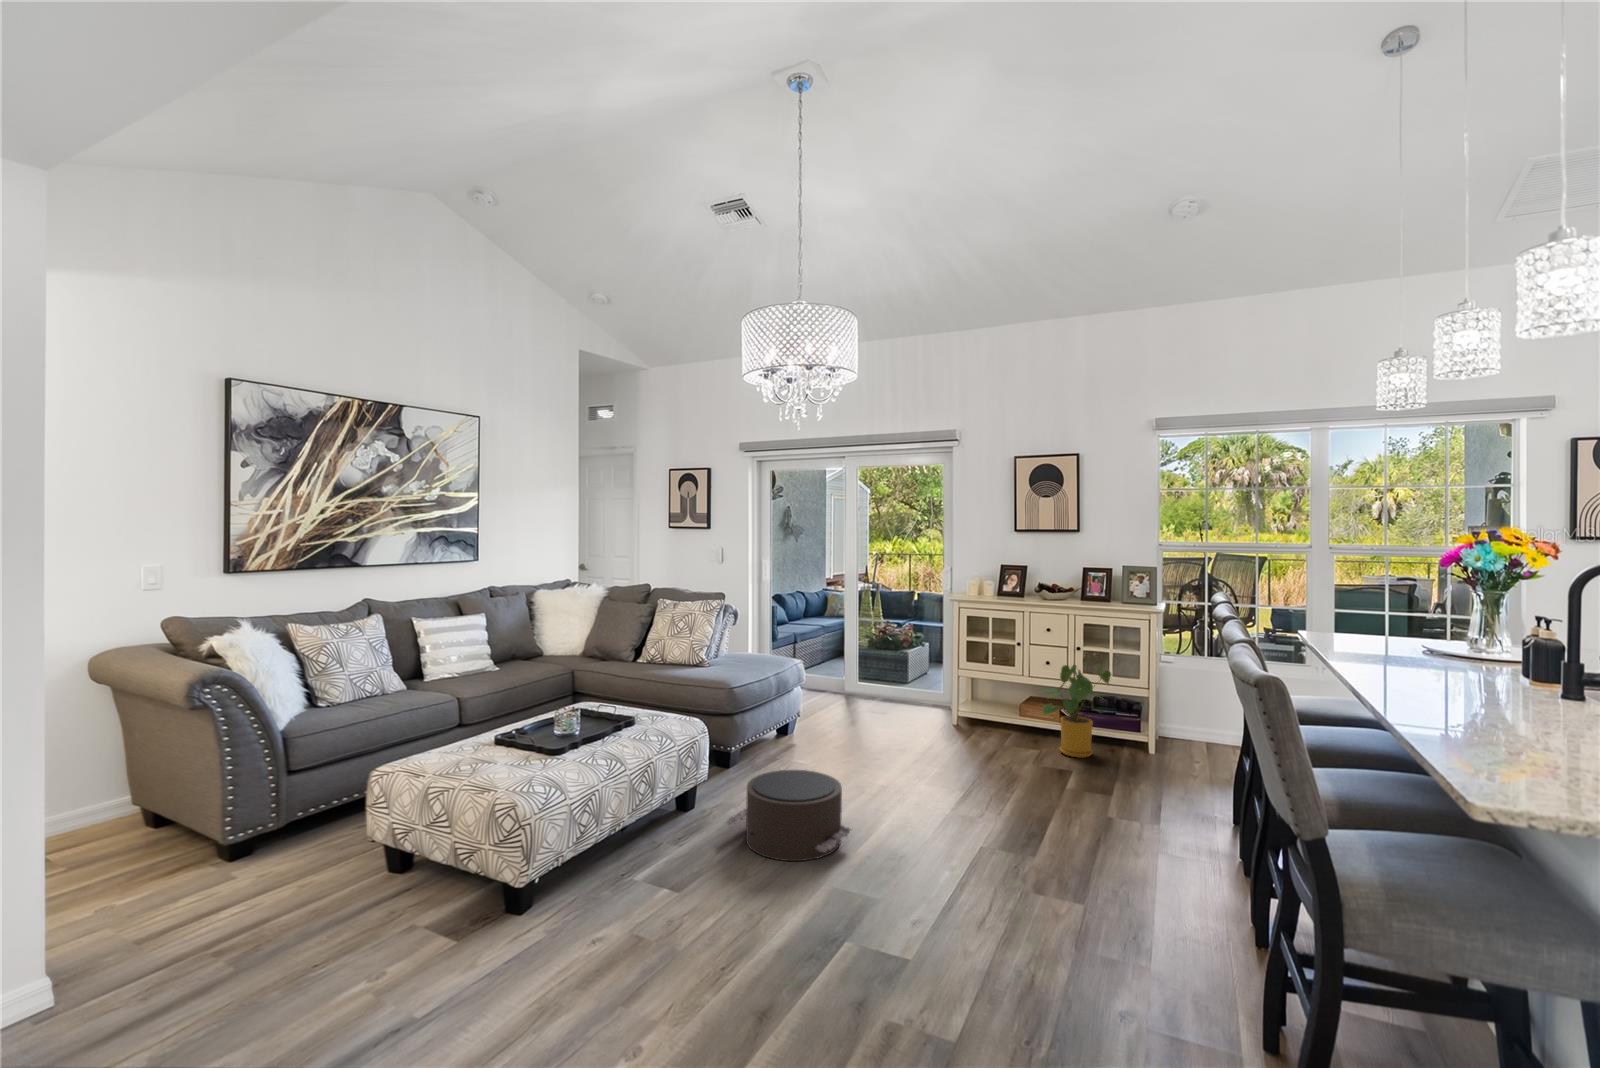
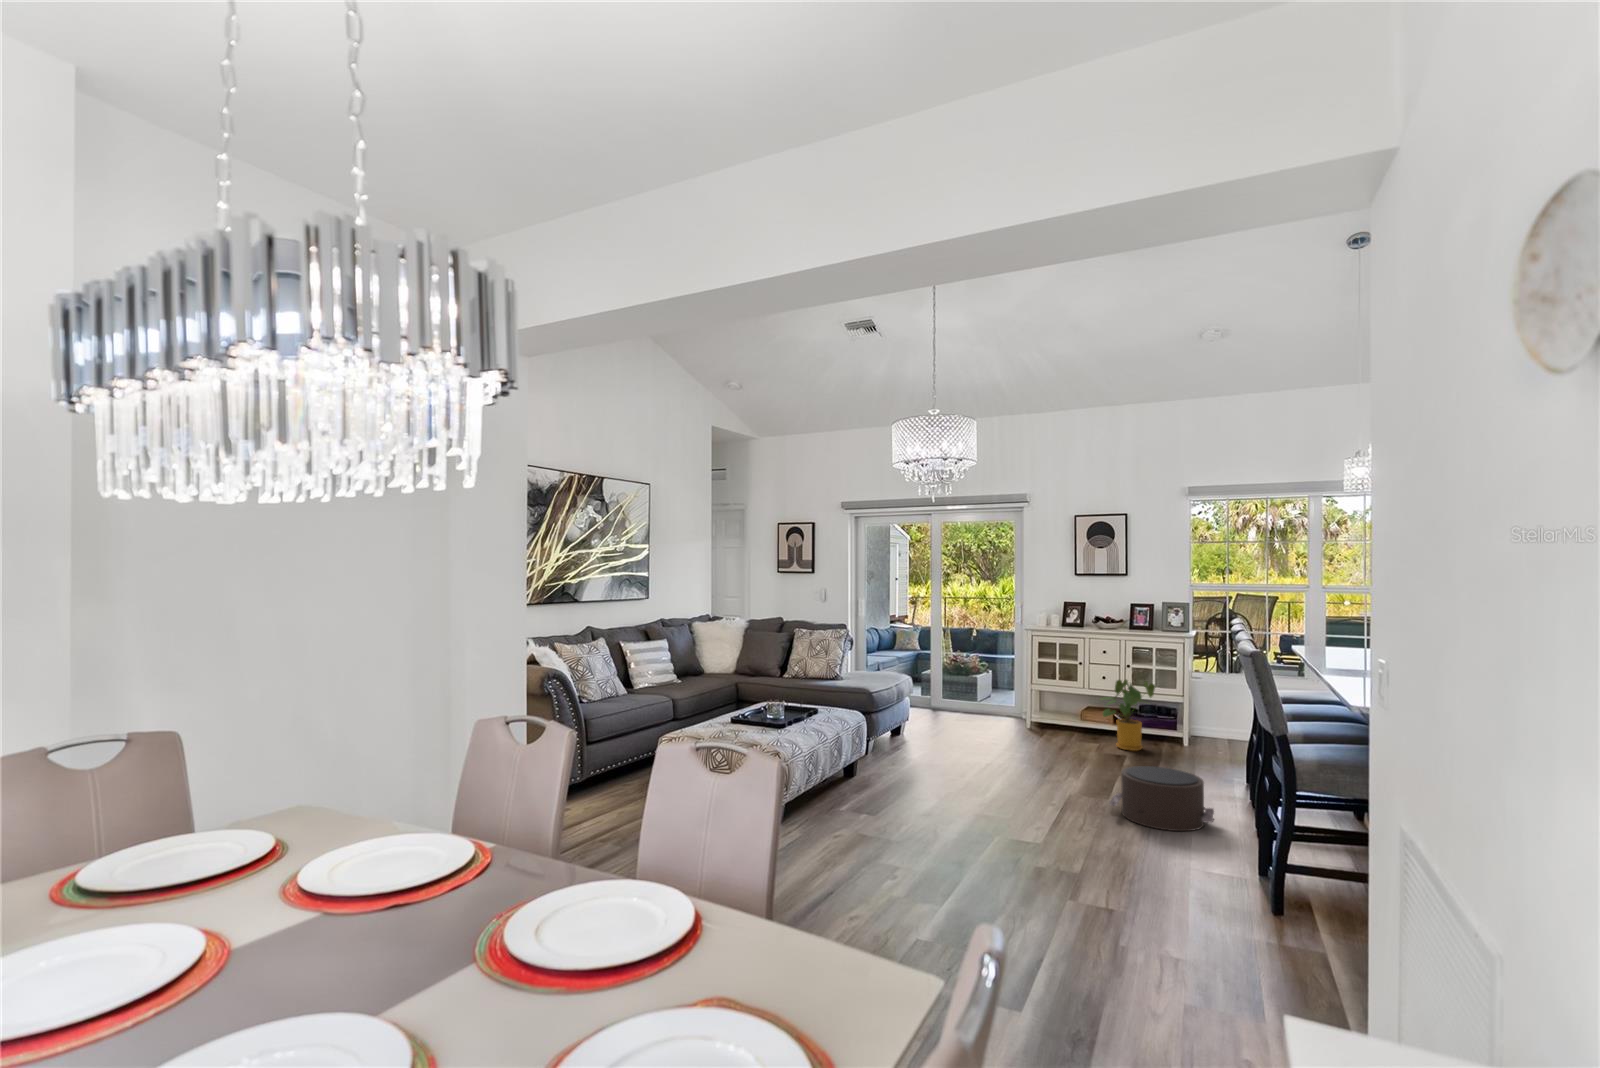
pouf: present [726,770,851,861] -> present [1109,766,1214,831]

